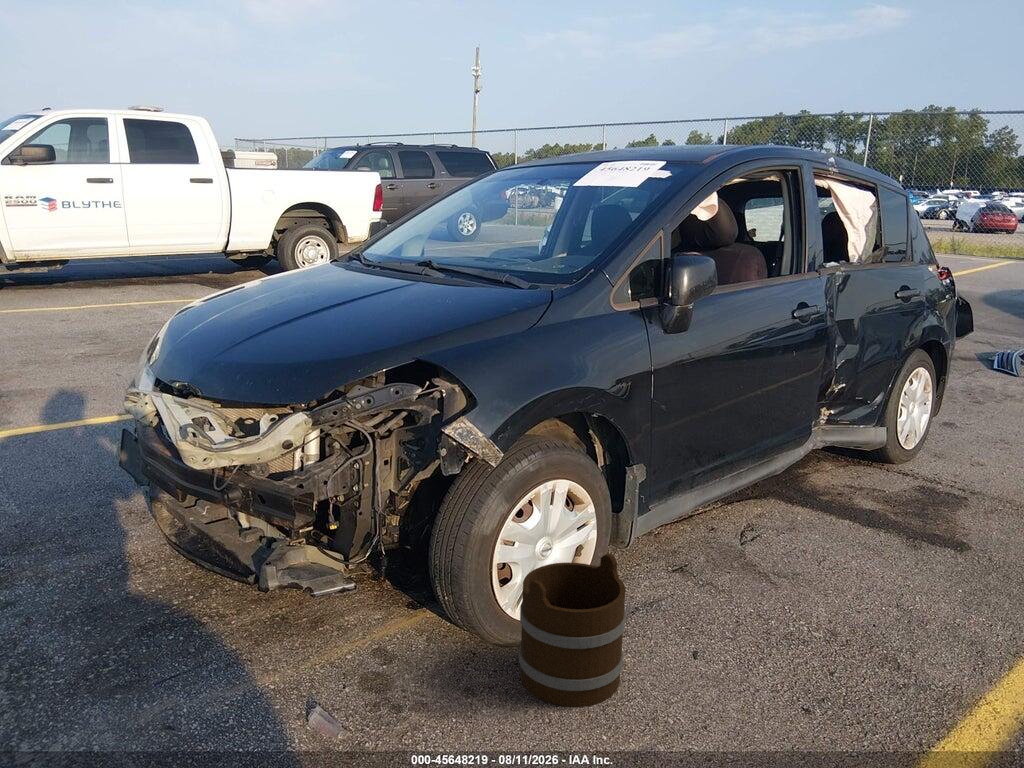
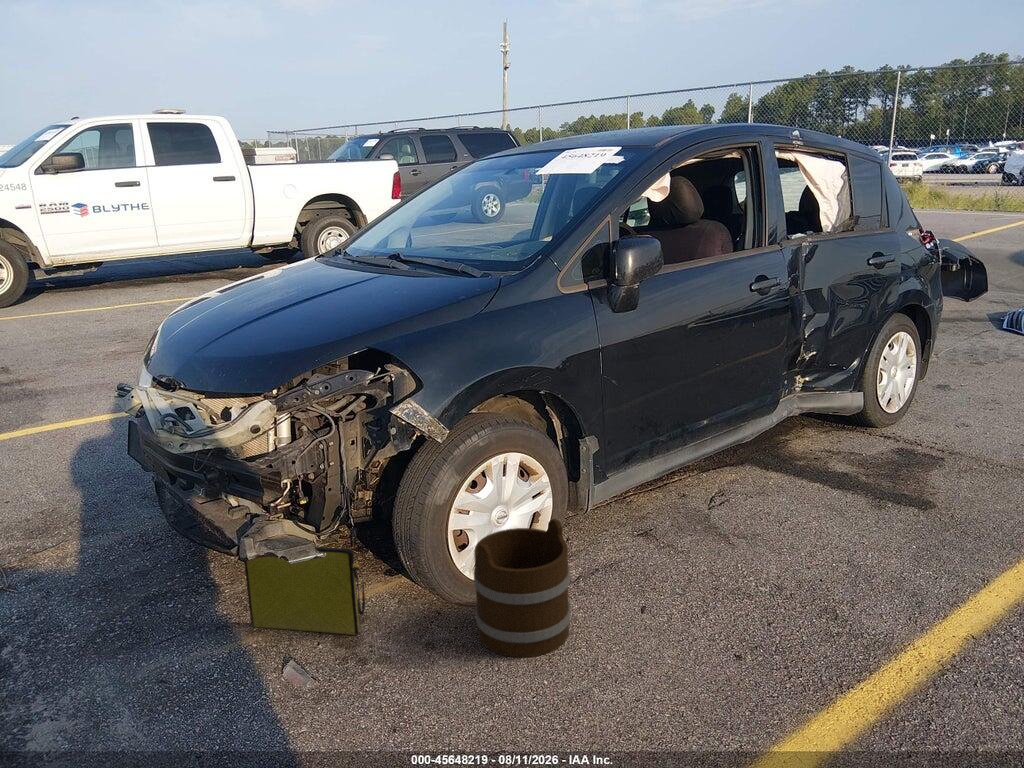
bag: none [261,570,397,677] -> present [244,547,365,635]

